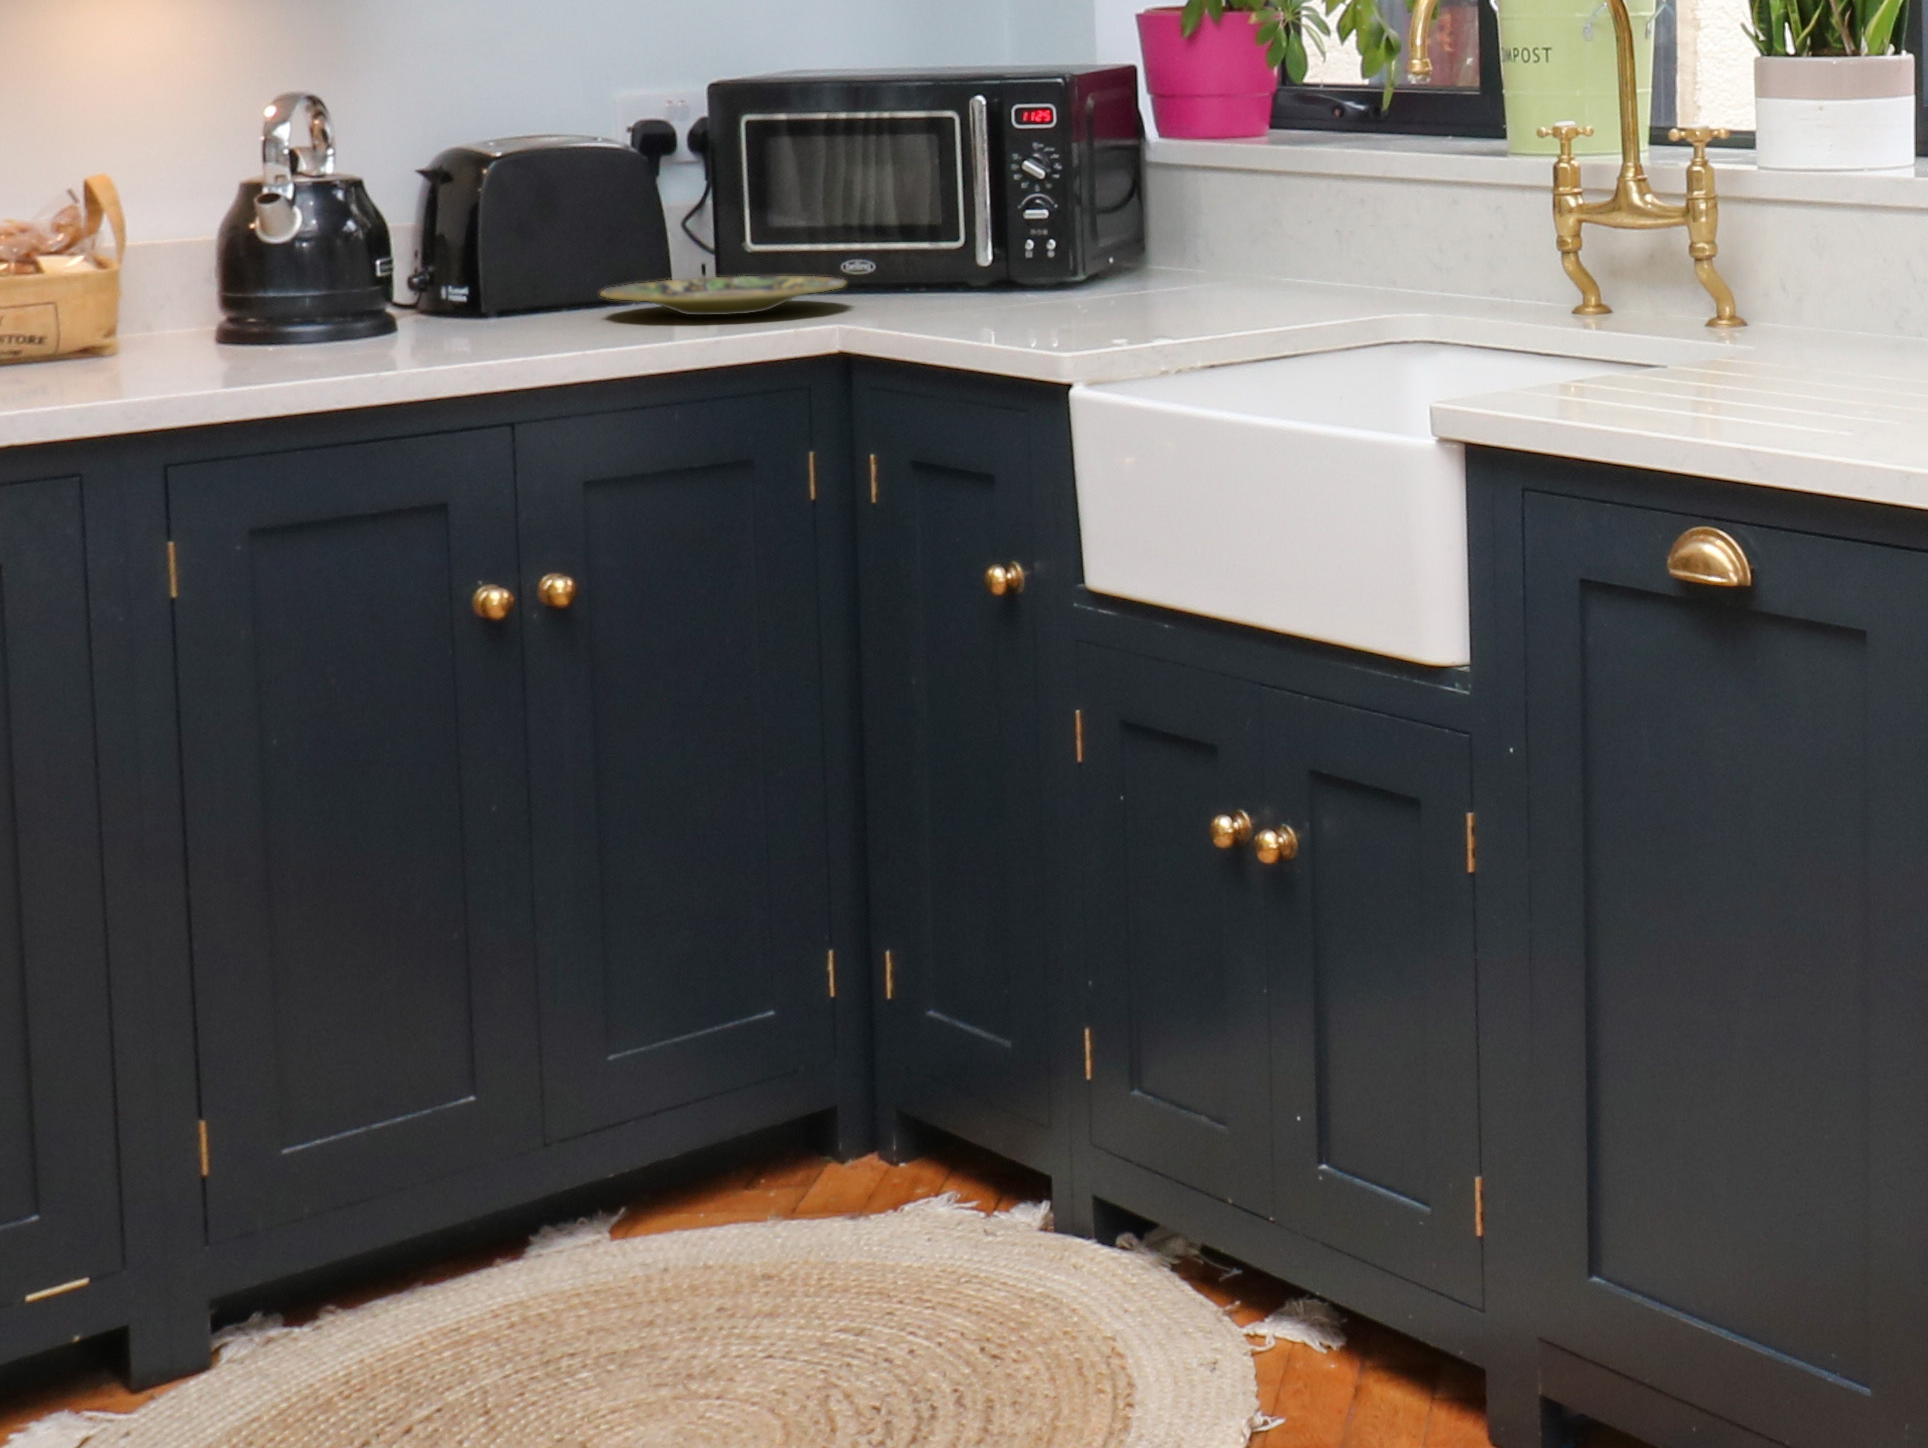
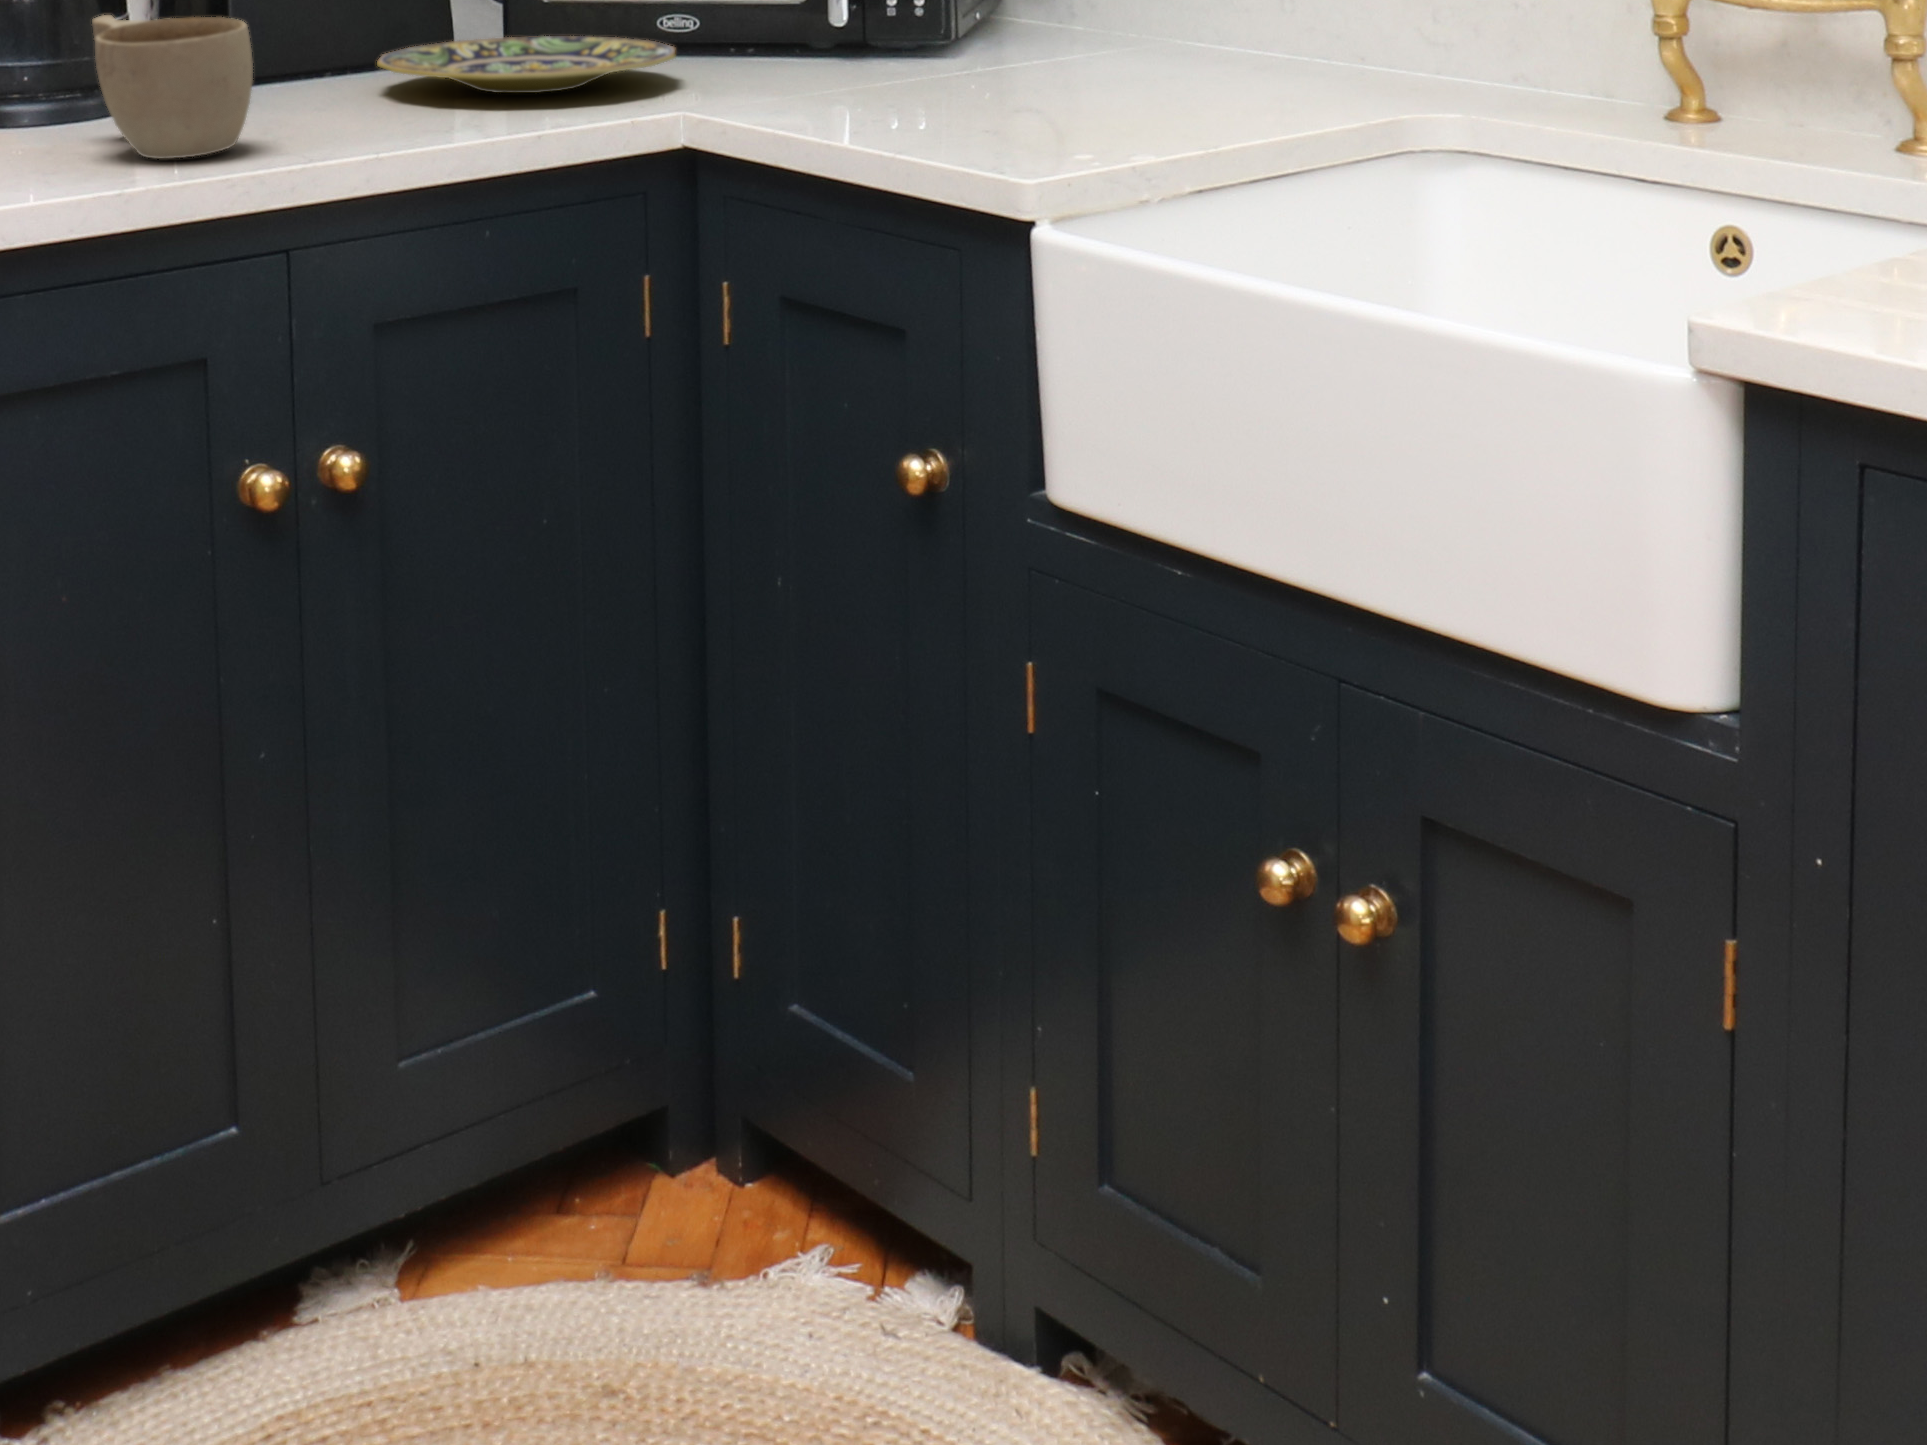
cup: none [360,250,487,354] -> present [92,15,253,159]

